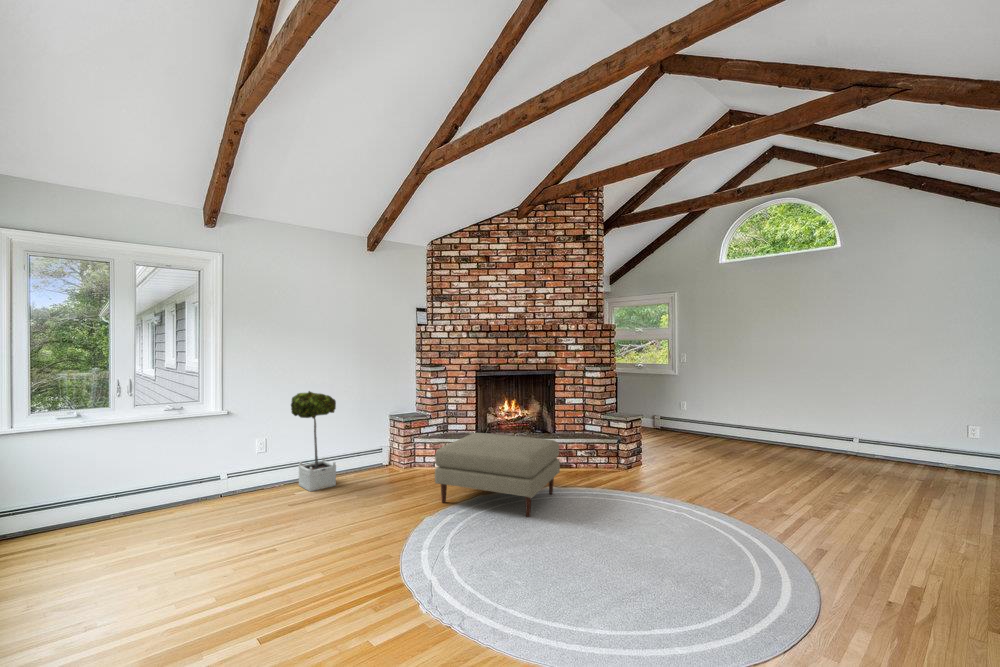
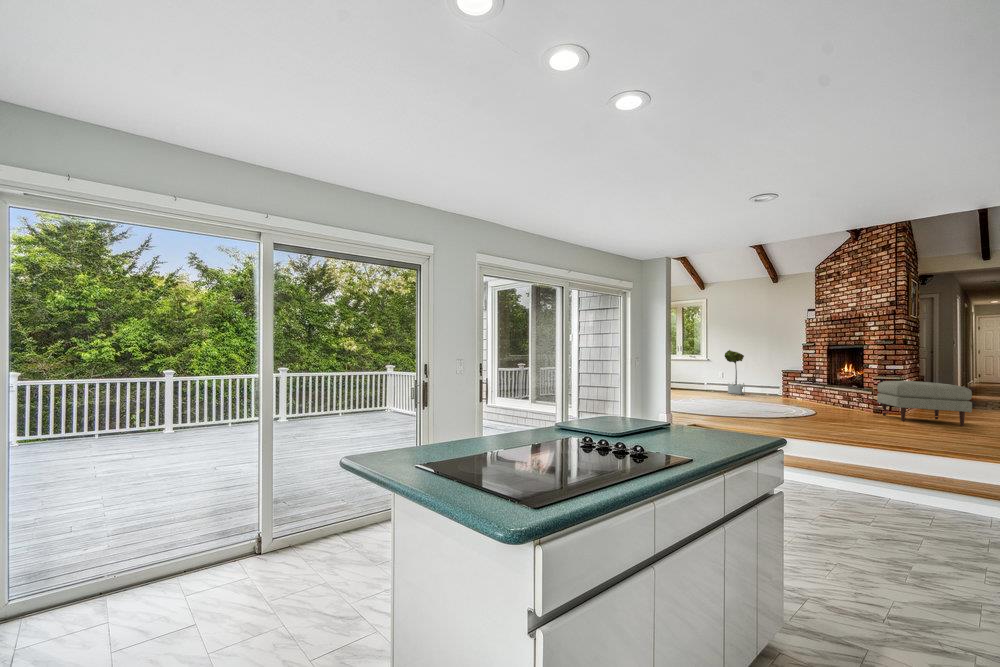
ottoman: present [435,433,560,517] -> present [877,381,972,426]

